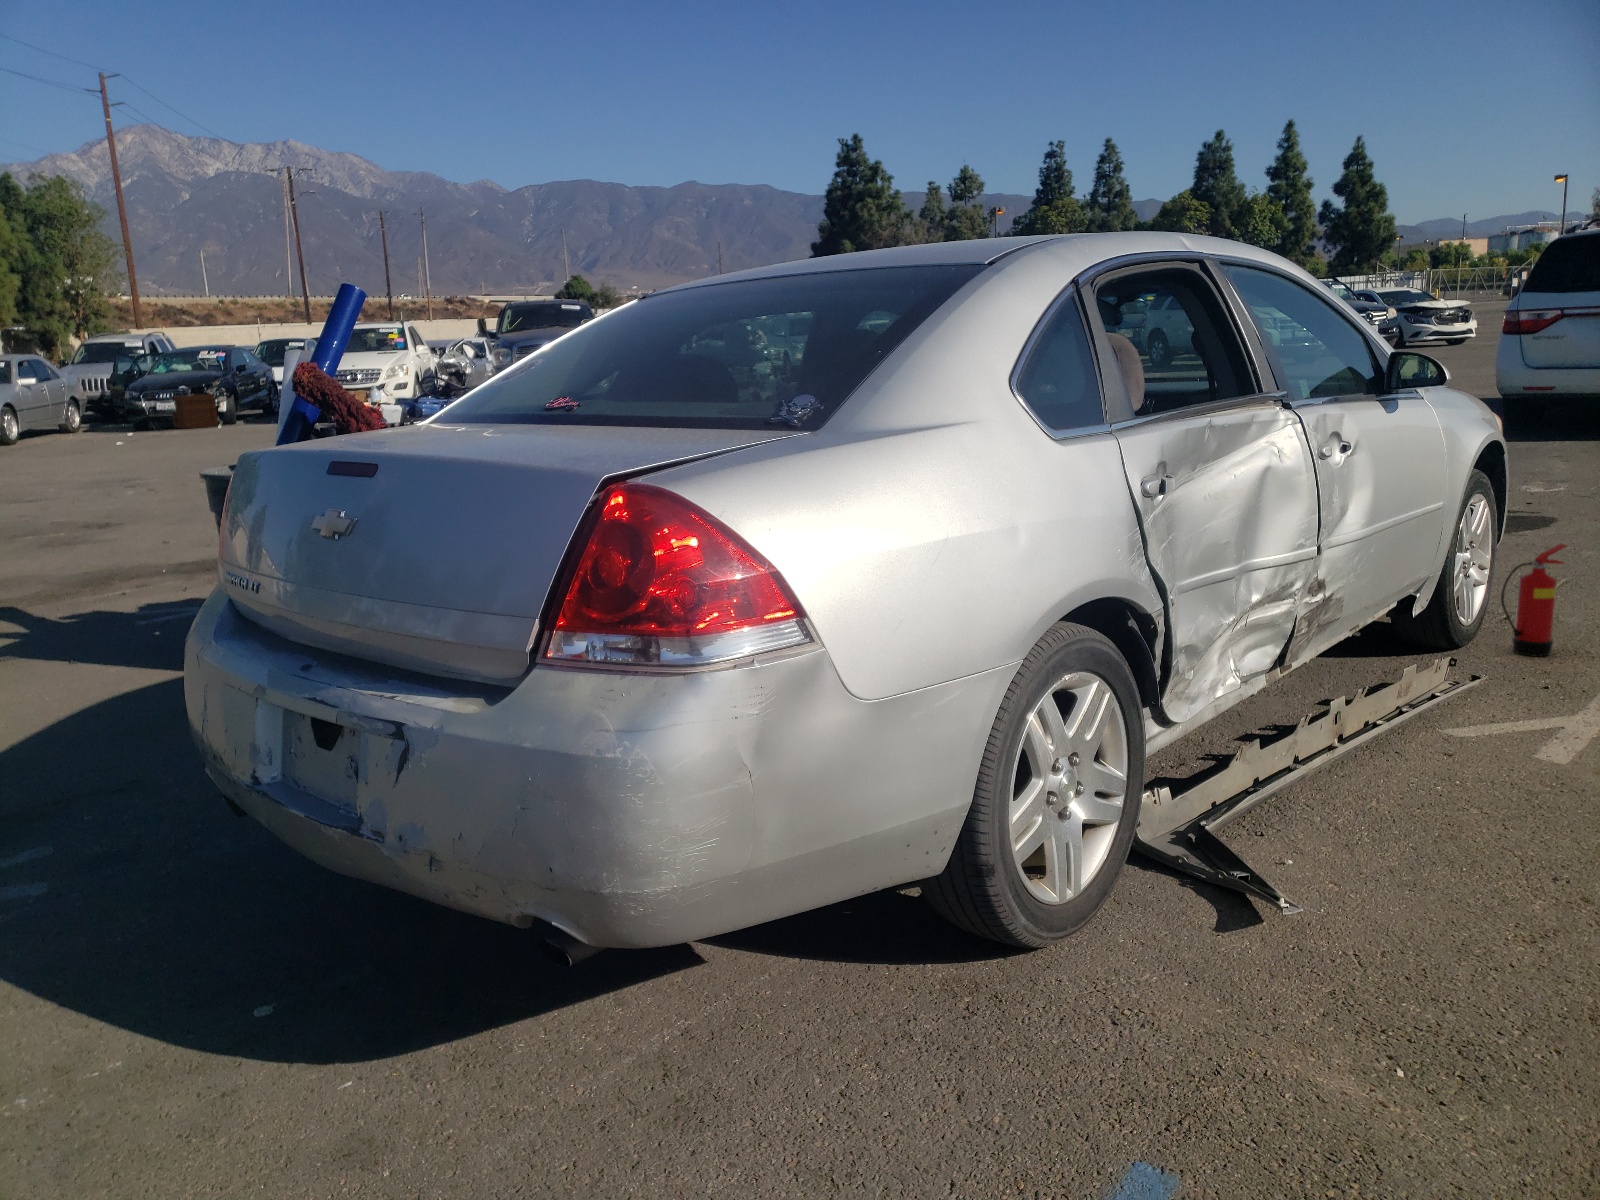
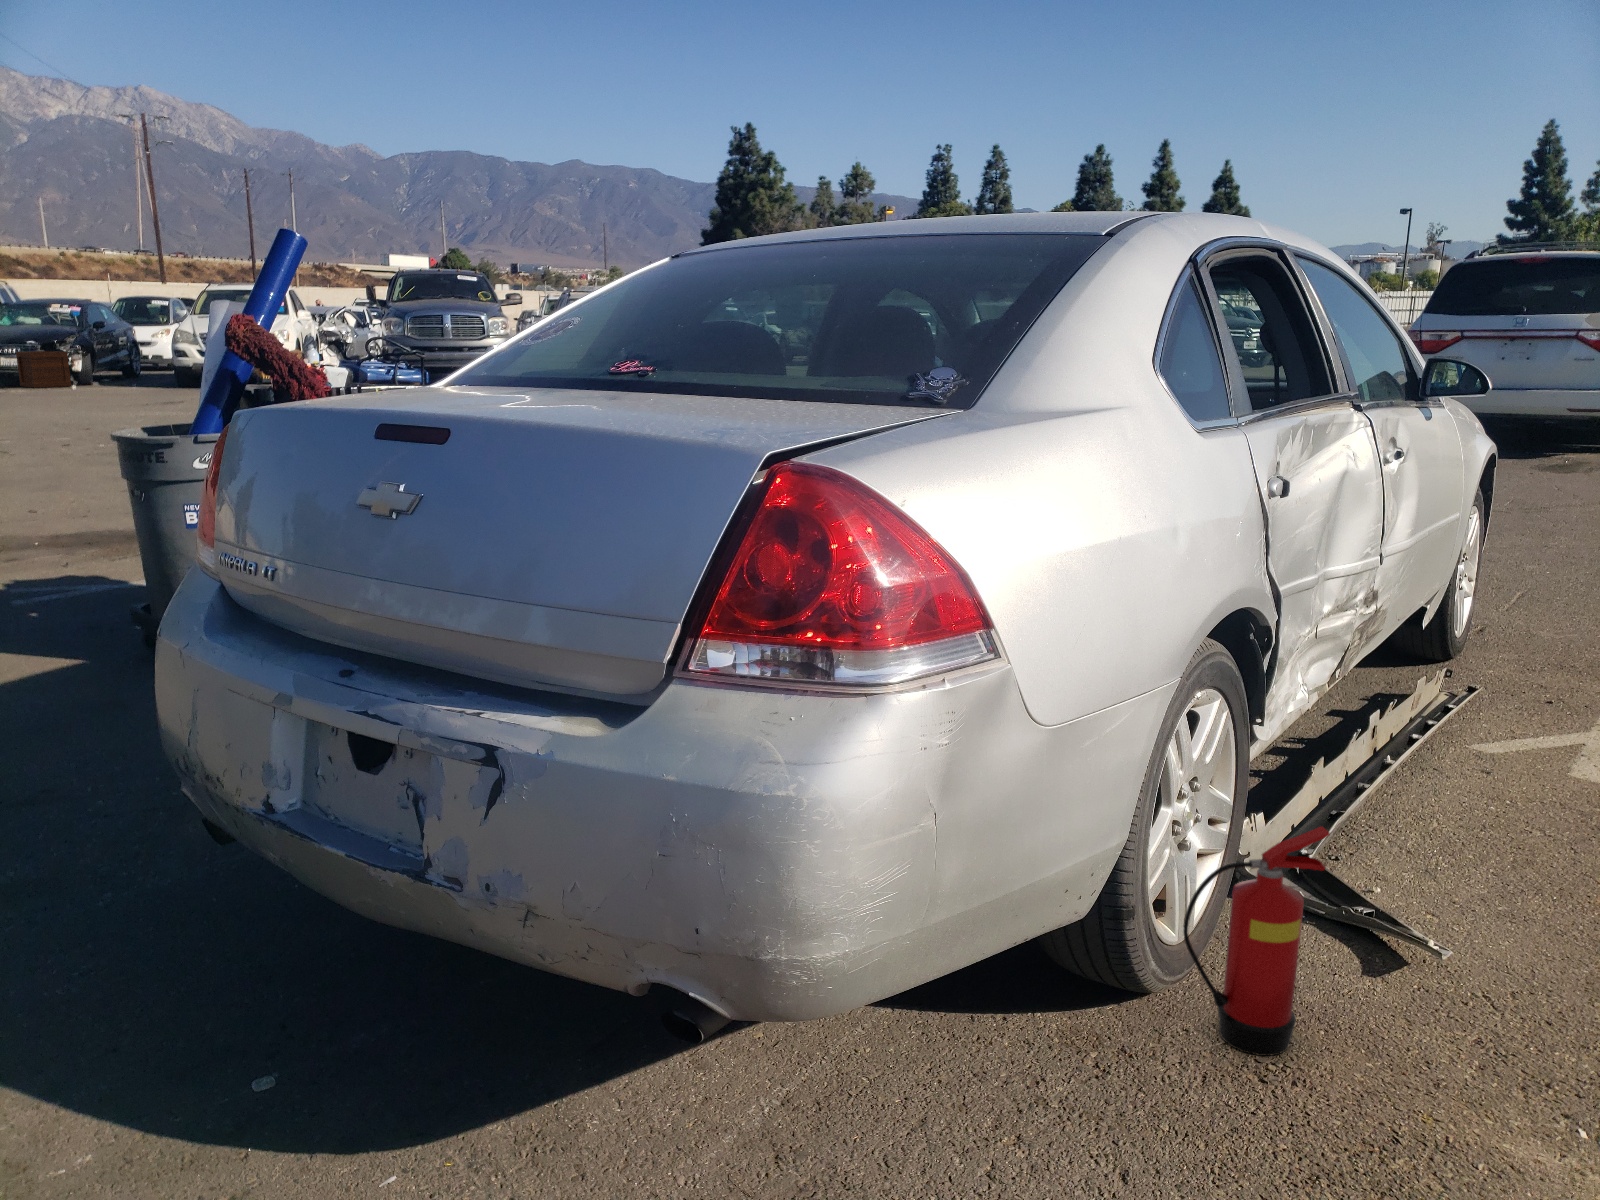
fire extinguisher: present [1501,544,1566,657] -> present [1183,826,1330,1056]

